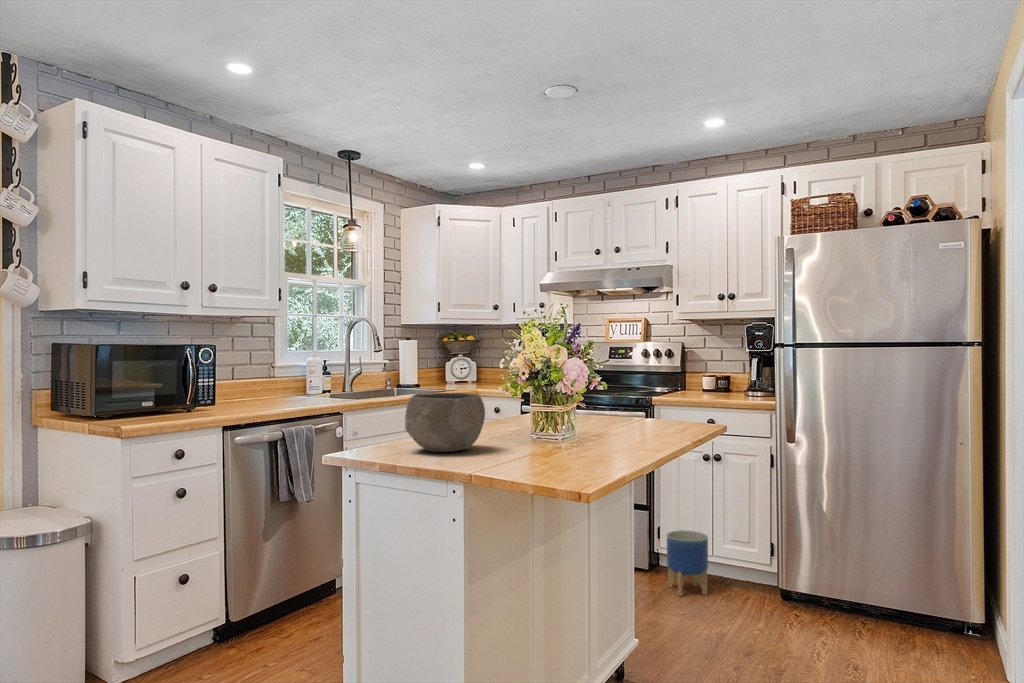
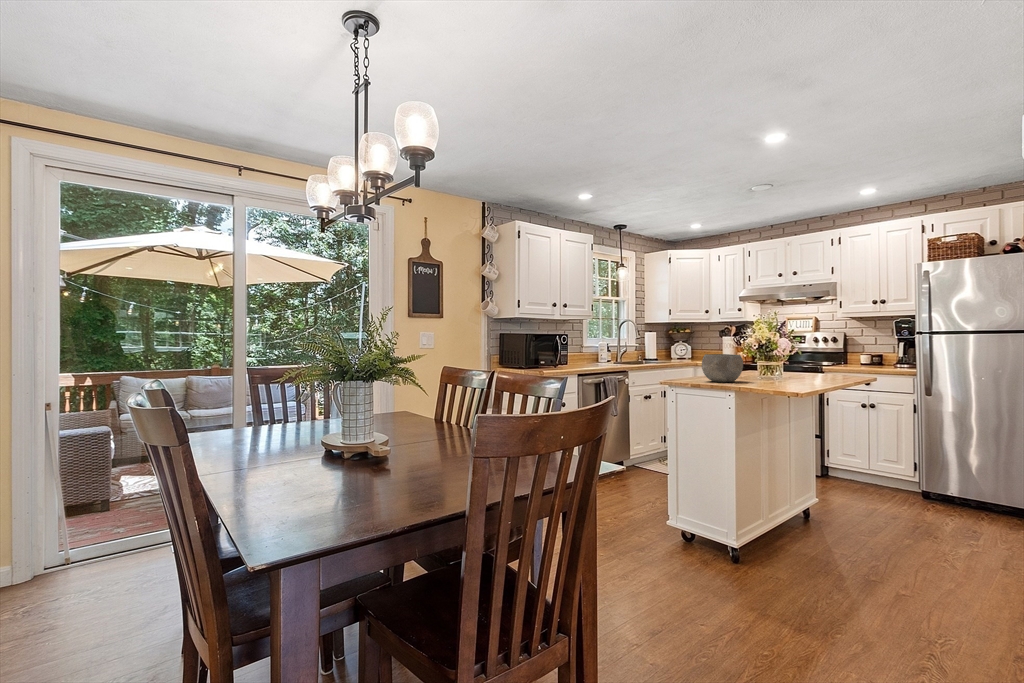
planter: present [667,530,708,596] -> none [835,450,866,490]

